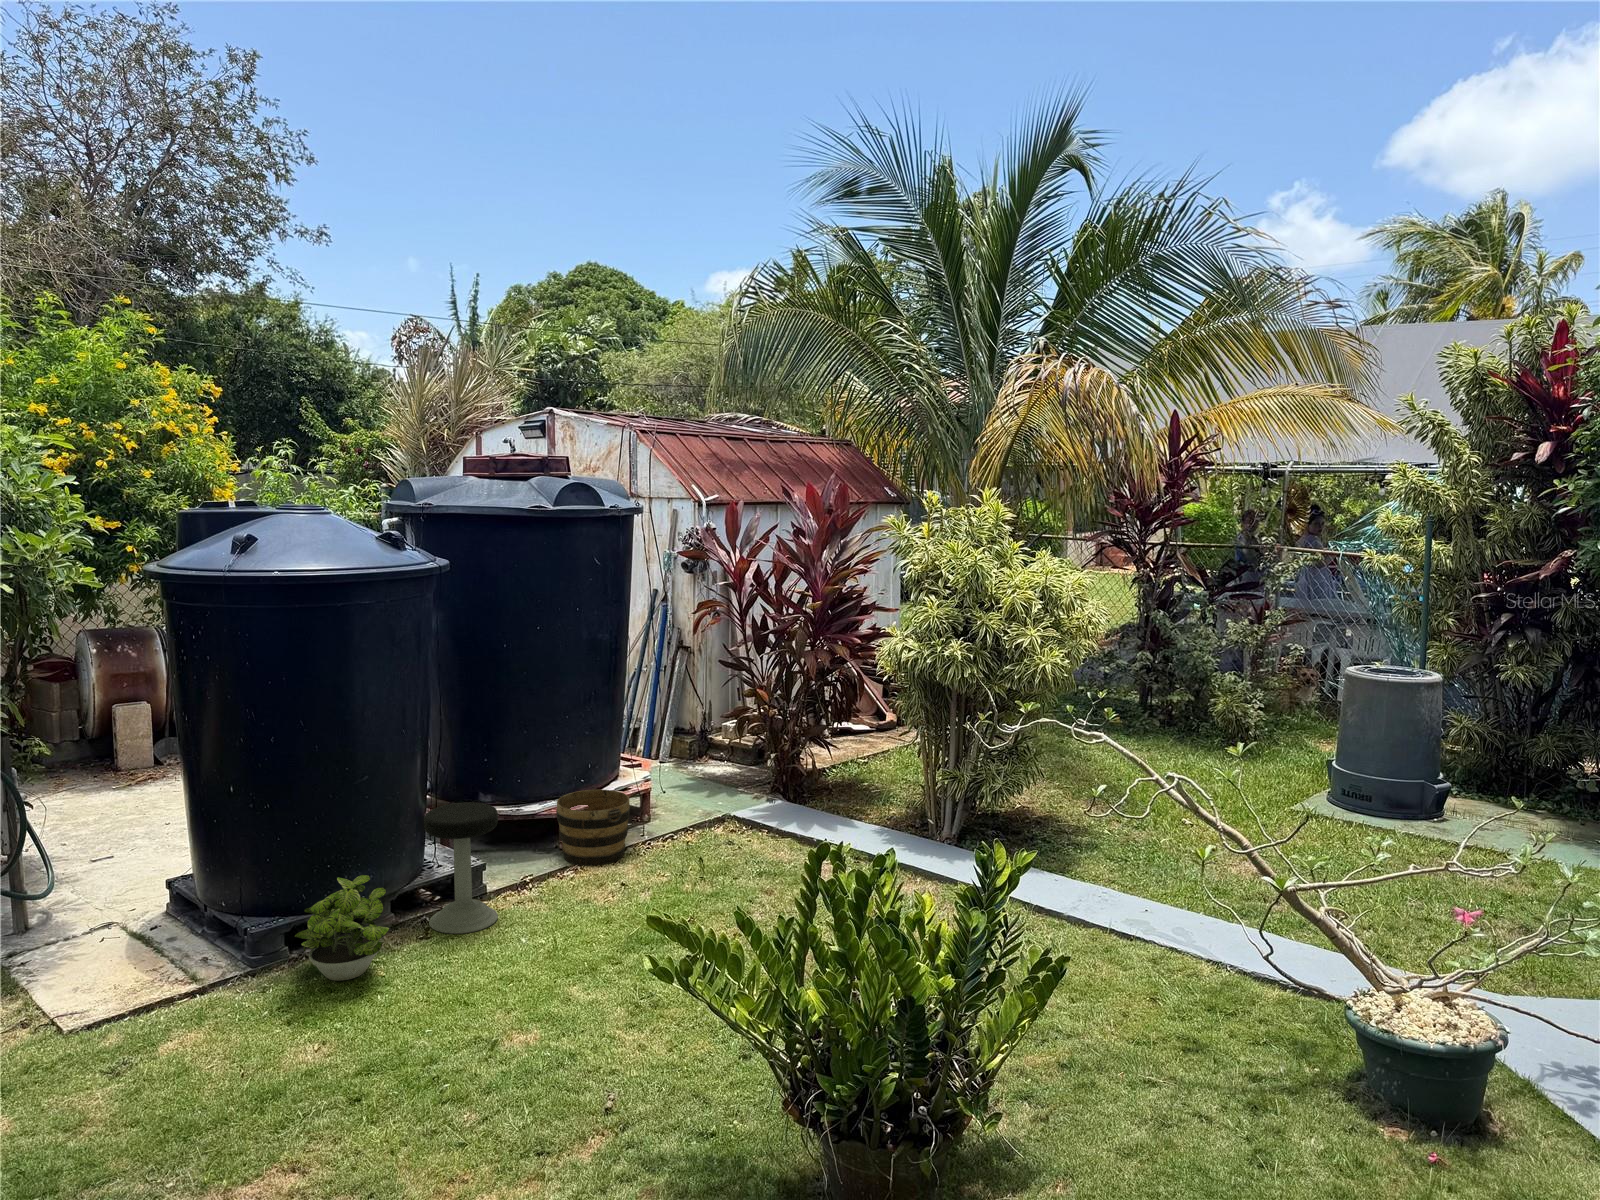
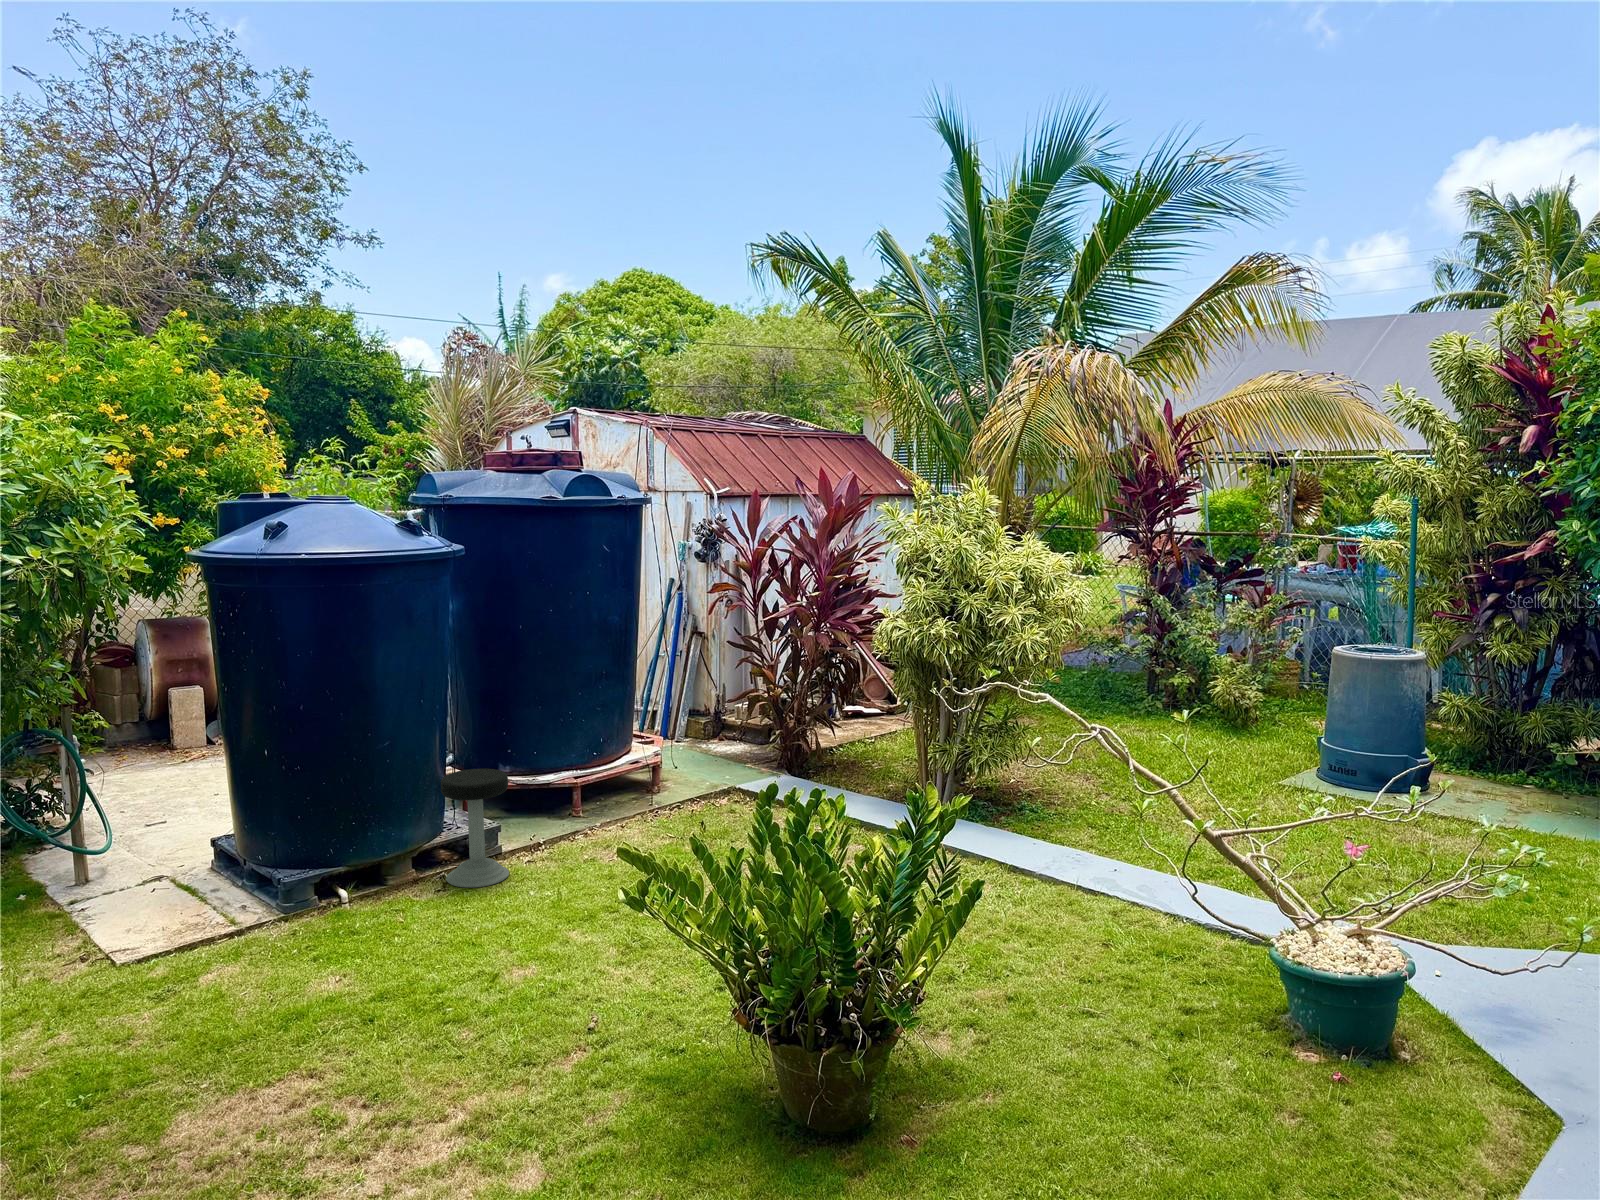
bucket: present [556,790,630,865] -> none [567,762,637,832]
potted plant: present [295,875,389,981] -> none [321,831,406,925]

